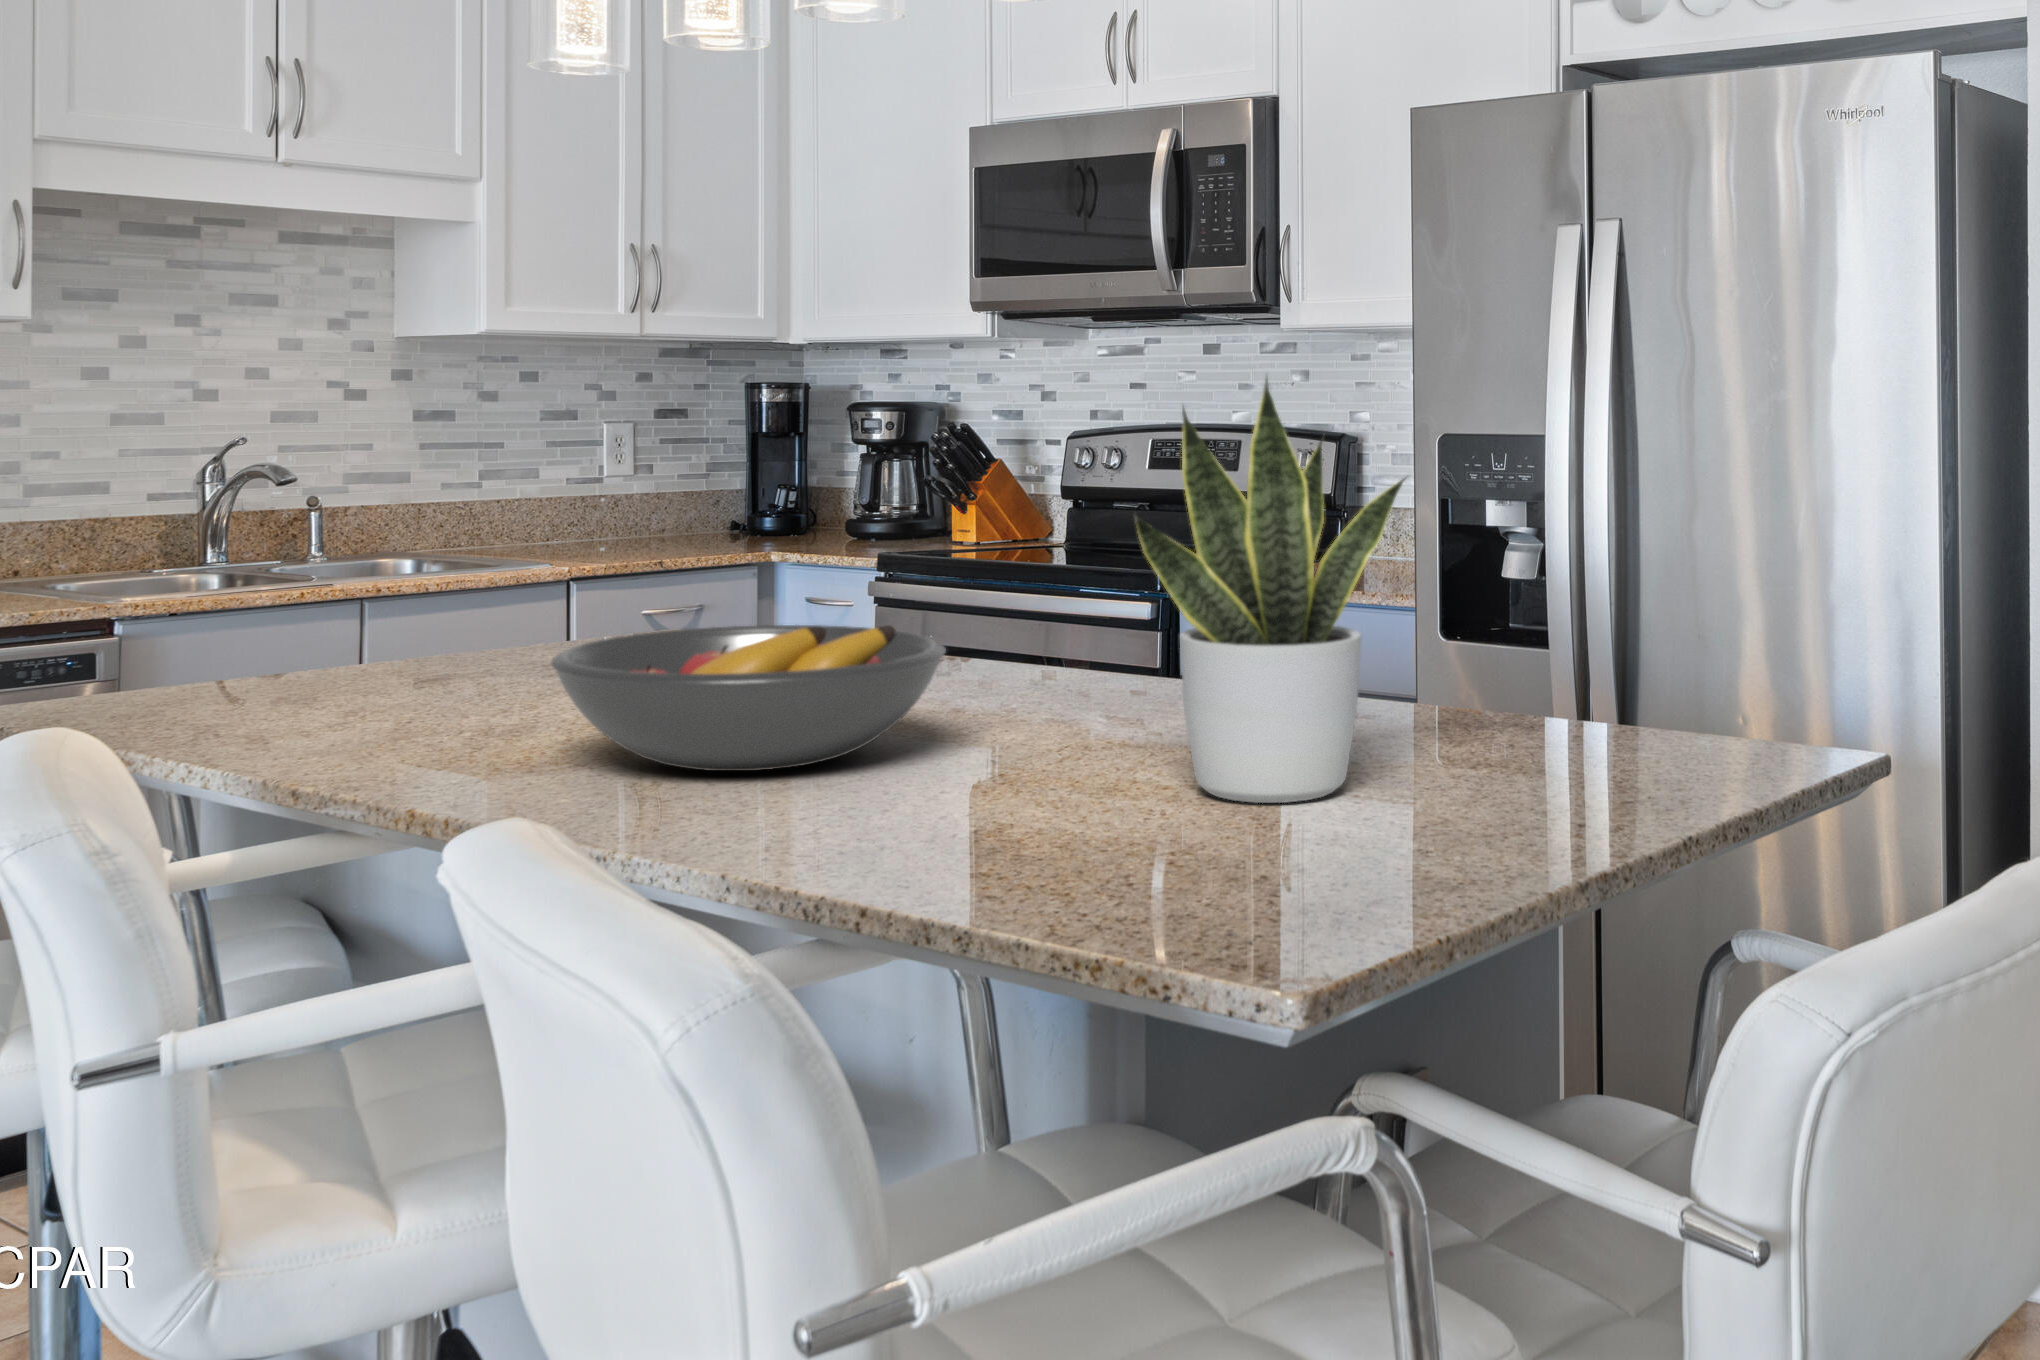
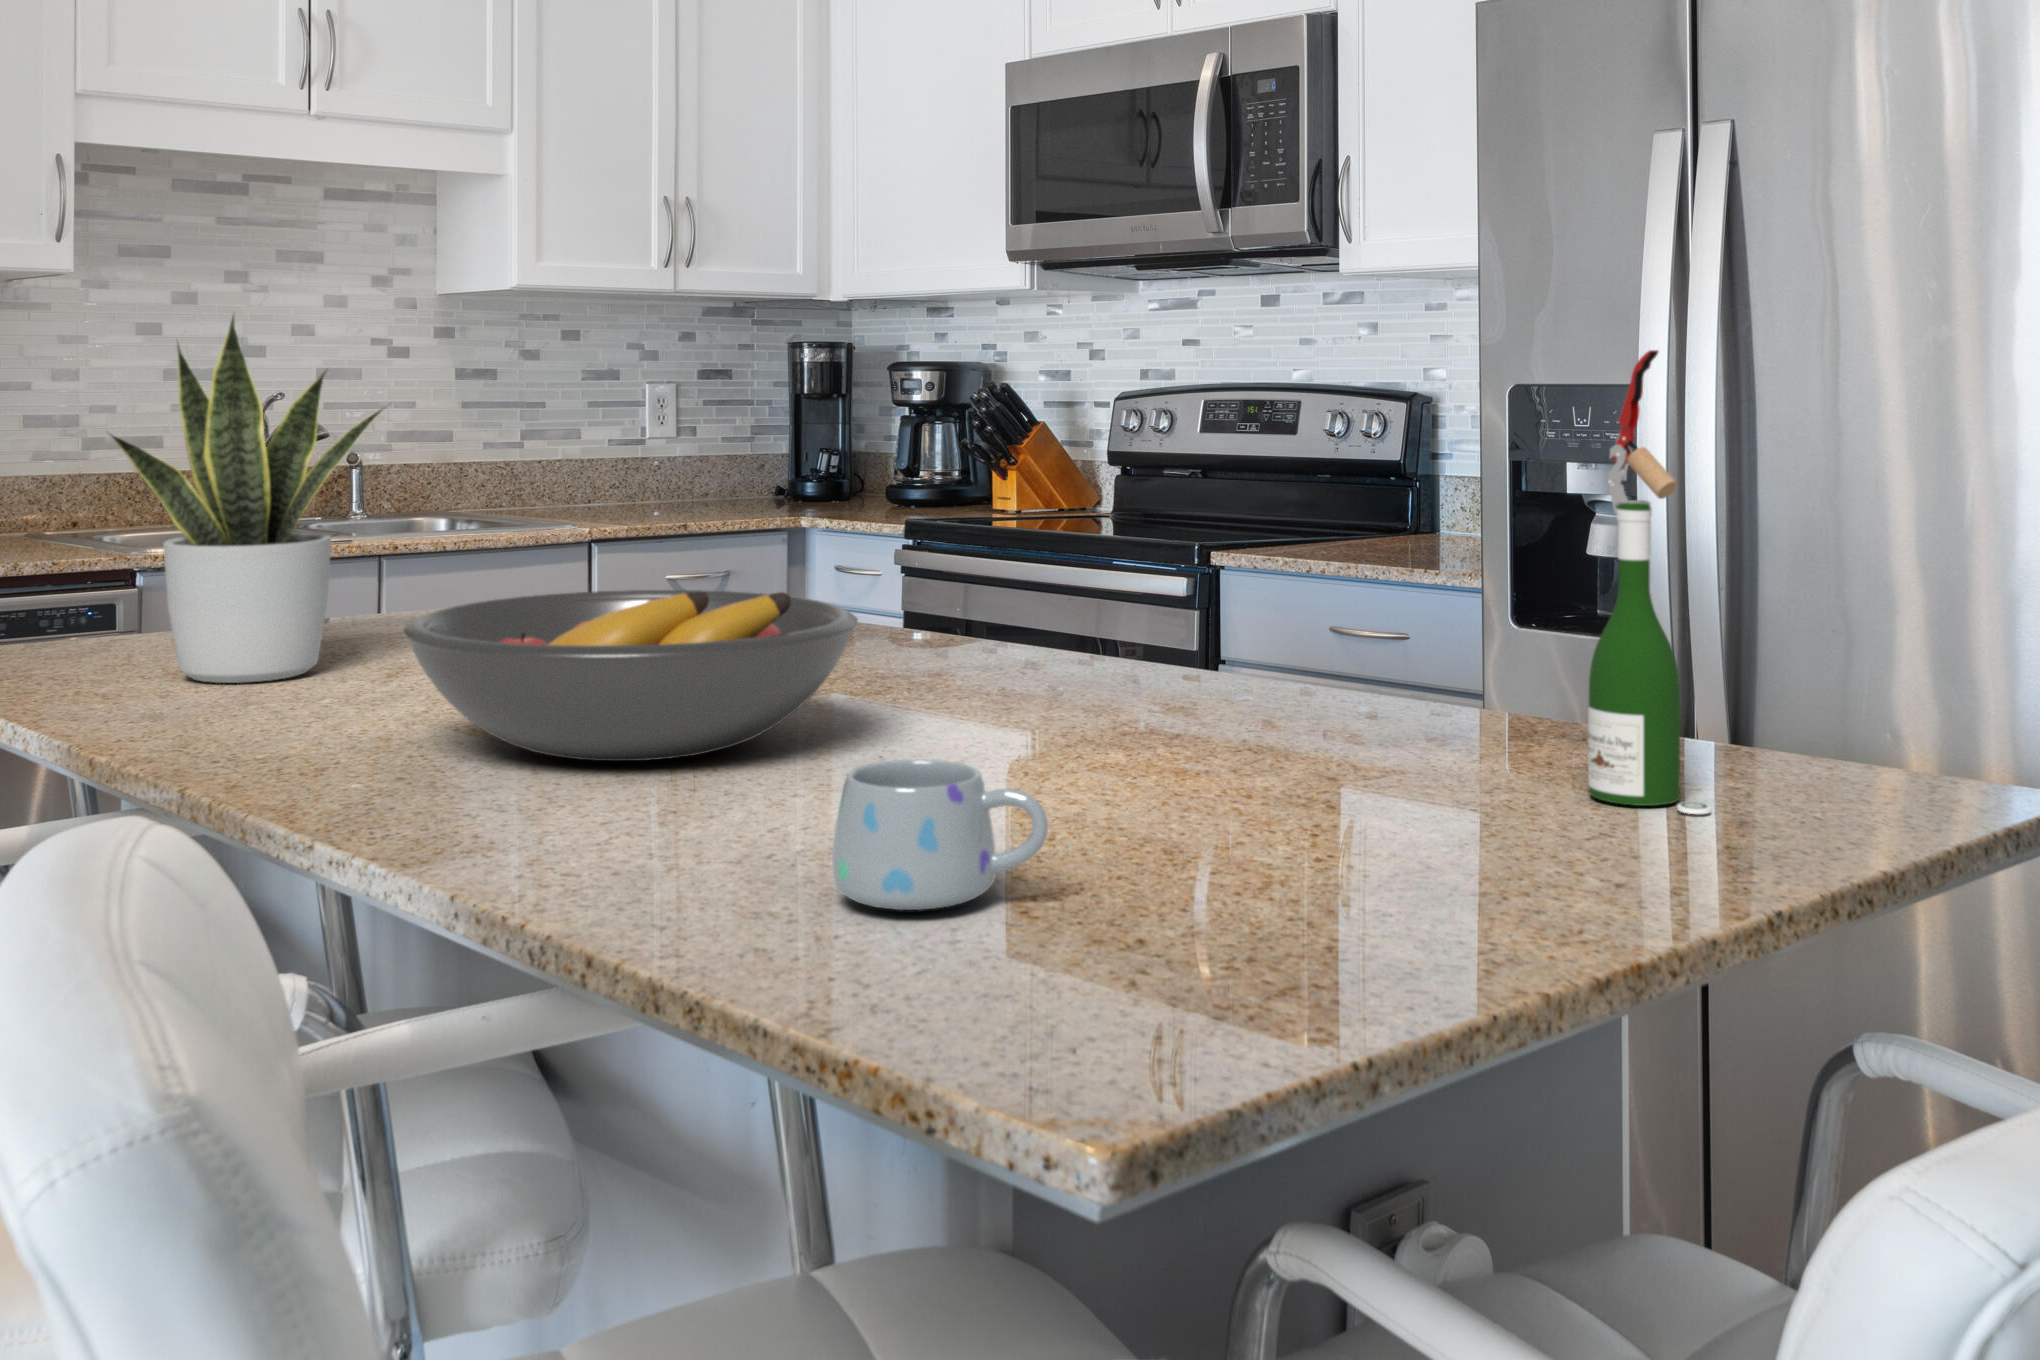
potted plant: present [1135,378,1406,803] -> present [110,313,385,683]
wine bottle: none [1534,426,1623,776] -> present [1588,350,1711,814]
mug: none [990,752,1159,865] -> present [832,760,1048,910]

